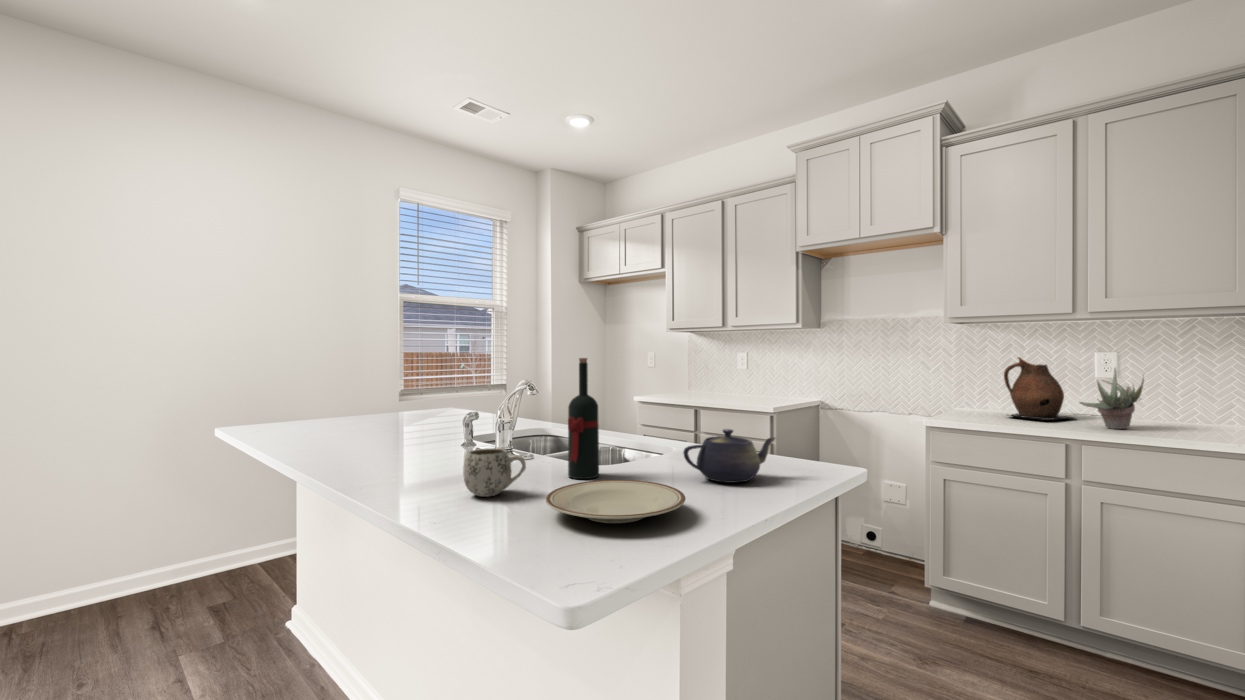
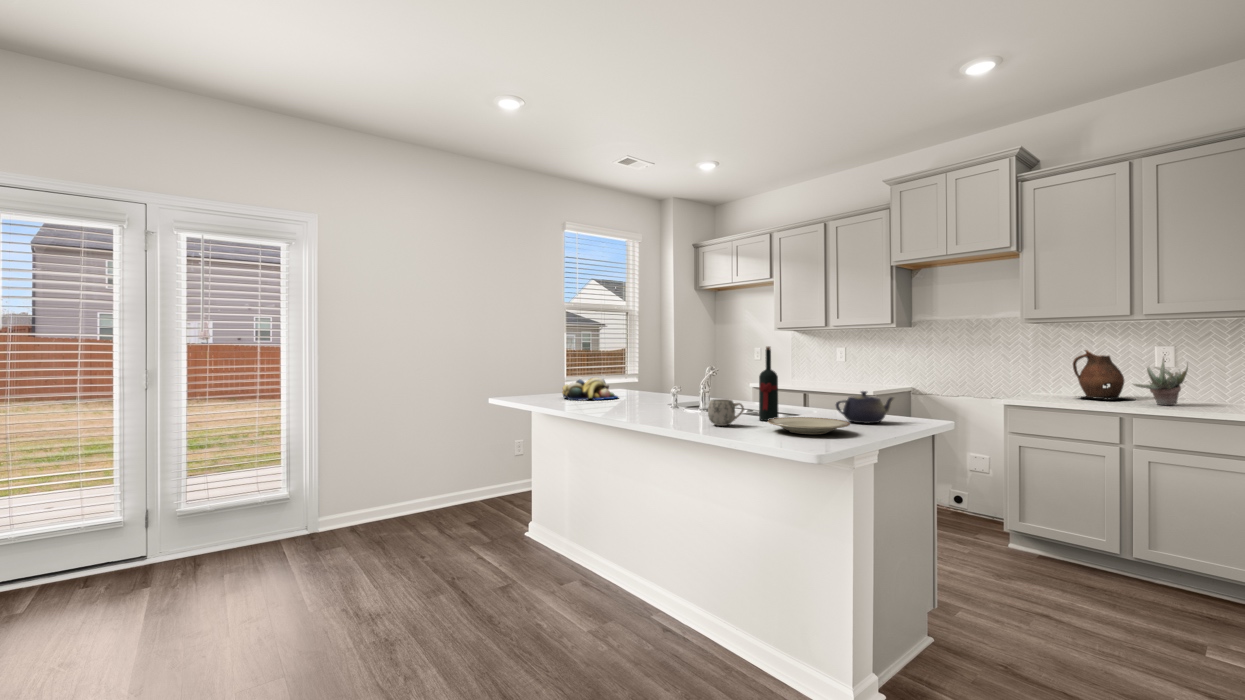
fruit bowl: none [349,395,433,429] -> present [562,378,618,400]

